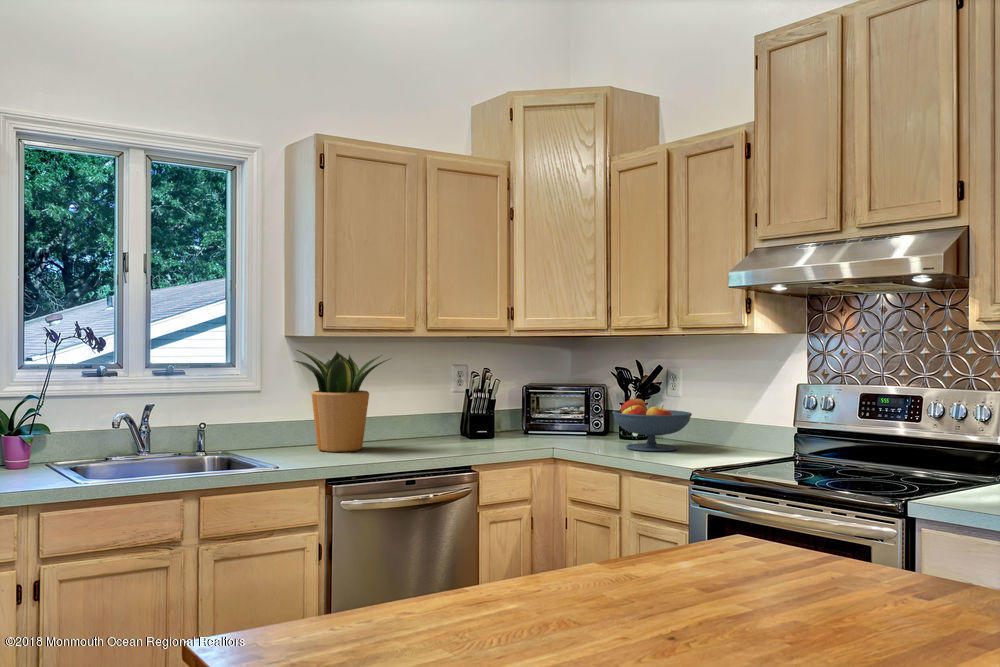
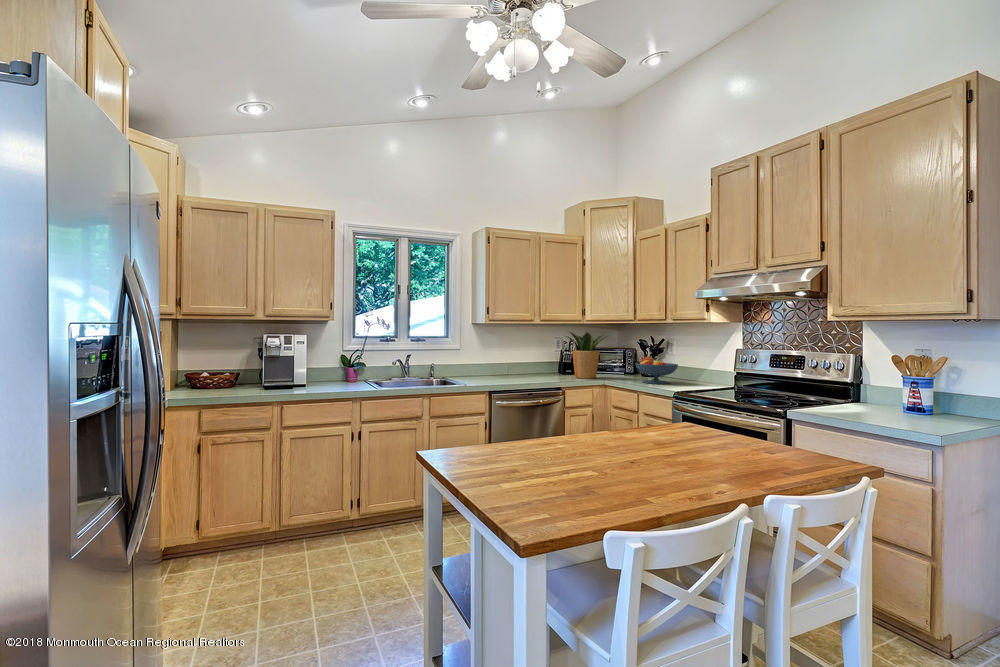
potted plant: present [295,350,391,452] -> present [565,331,608,379]

